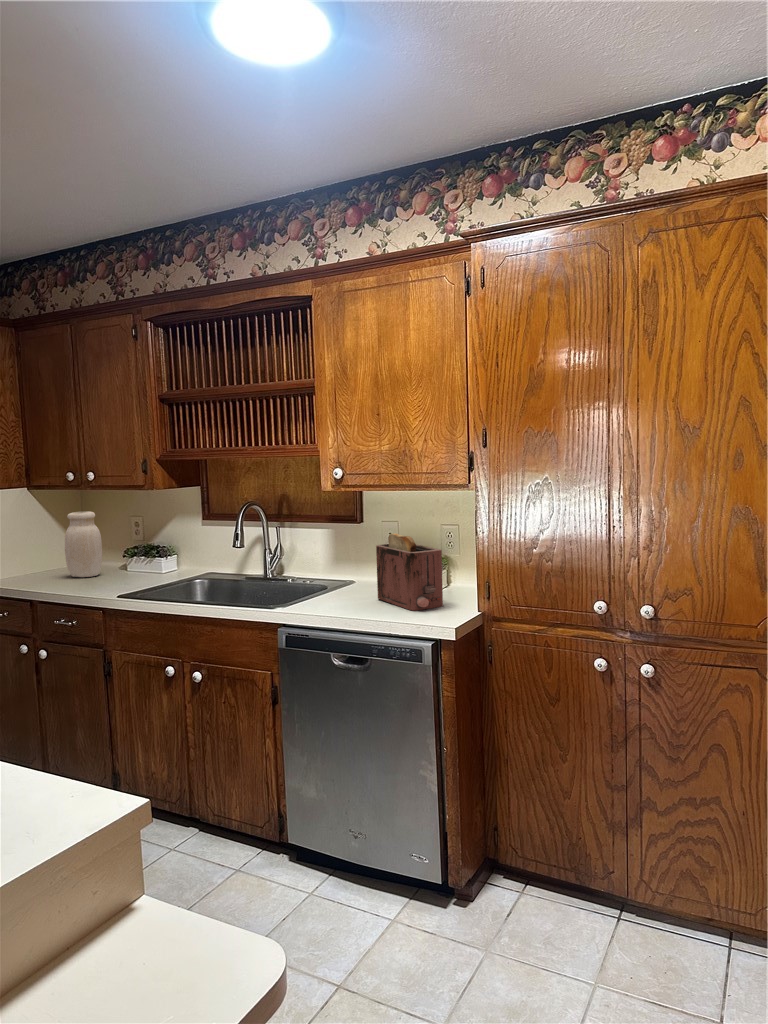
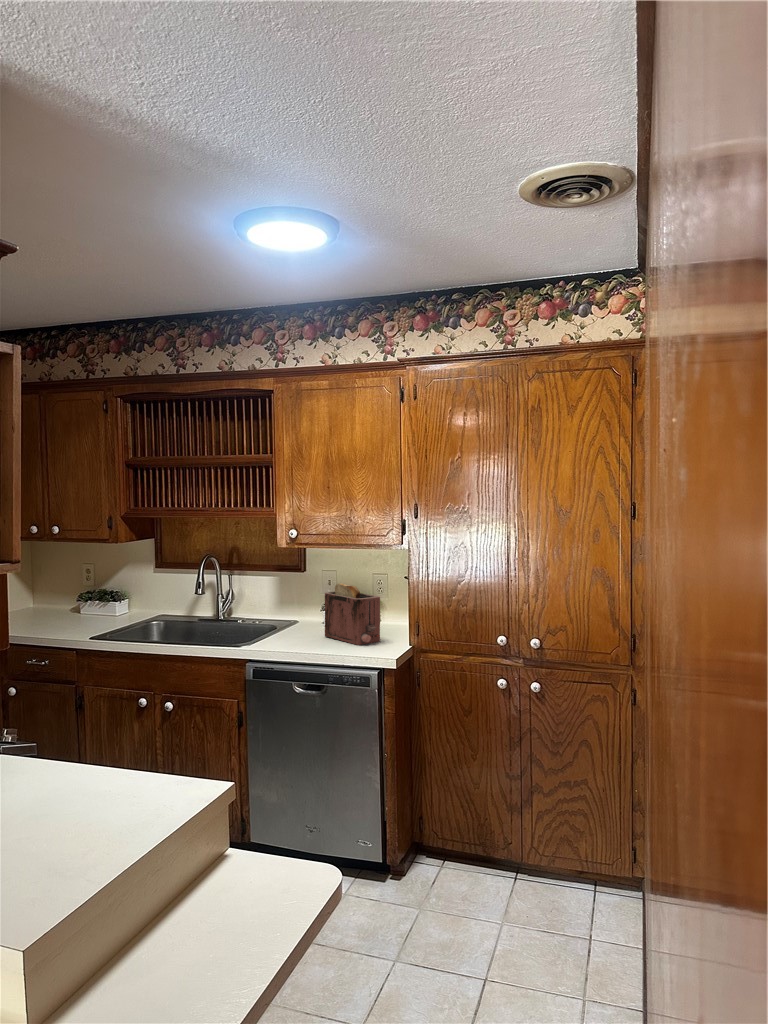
jar: present [65,511,102,577] -> none [27,560,61,620]

